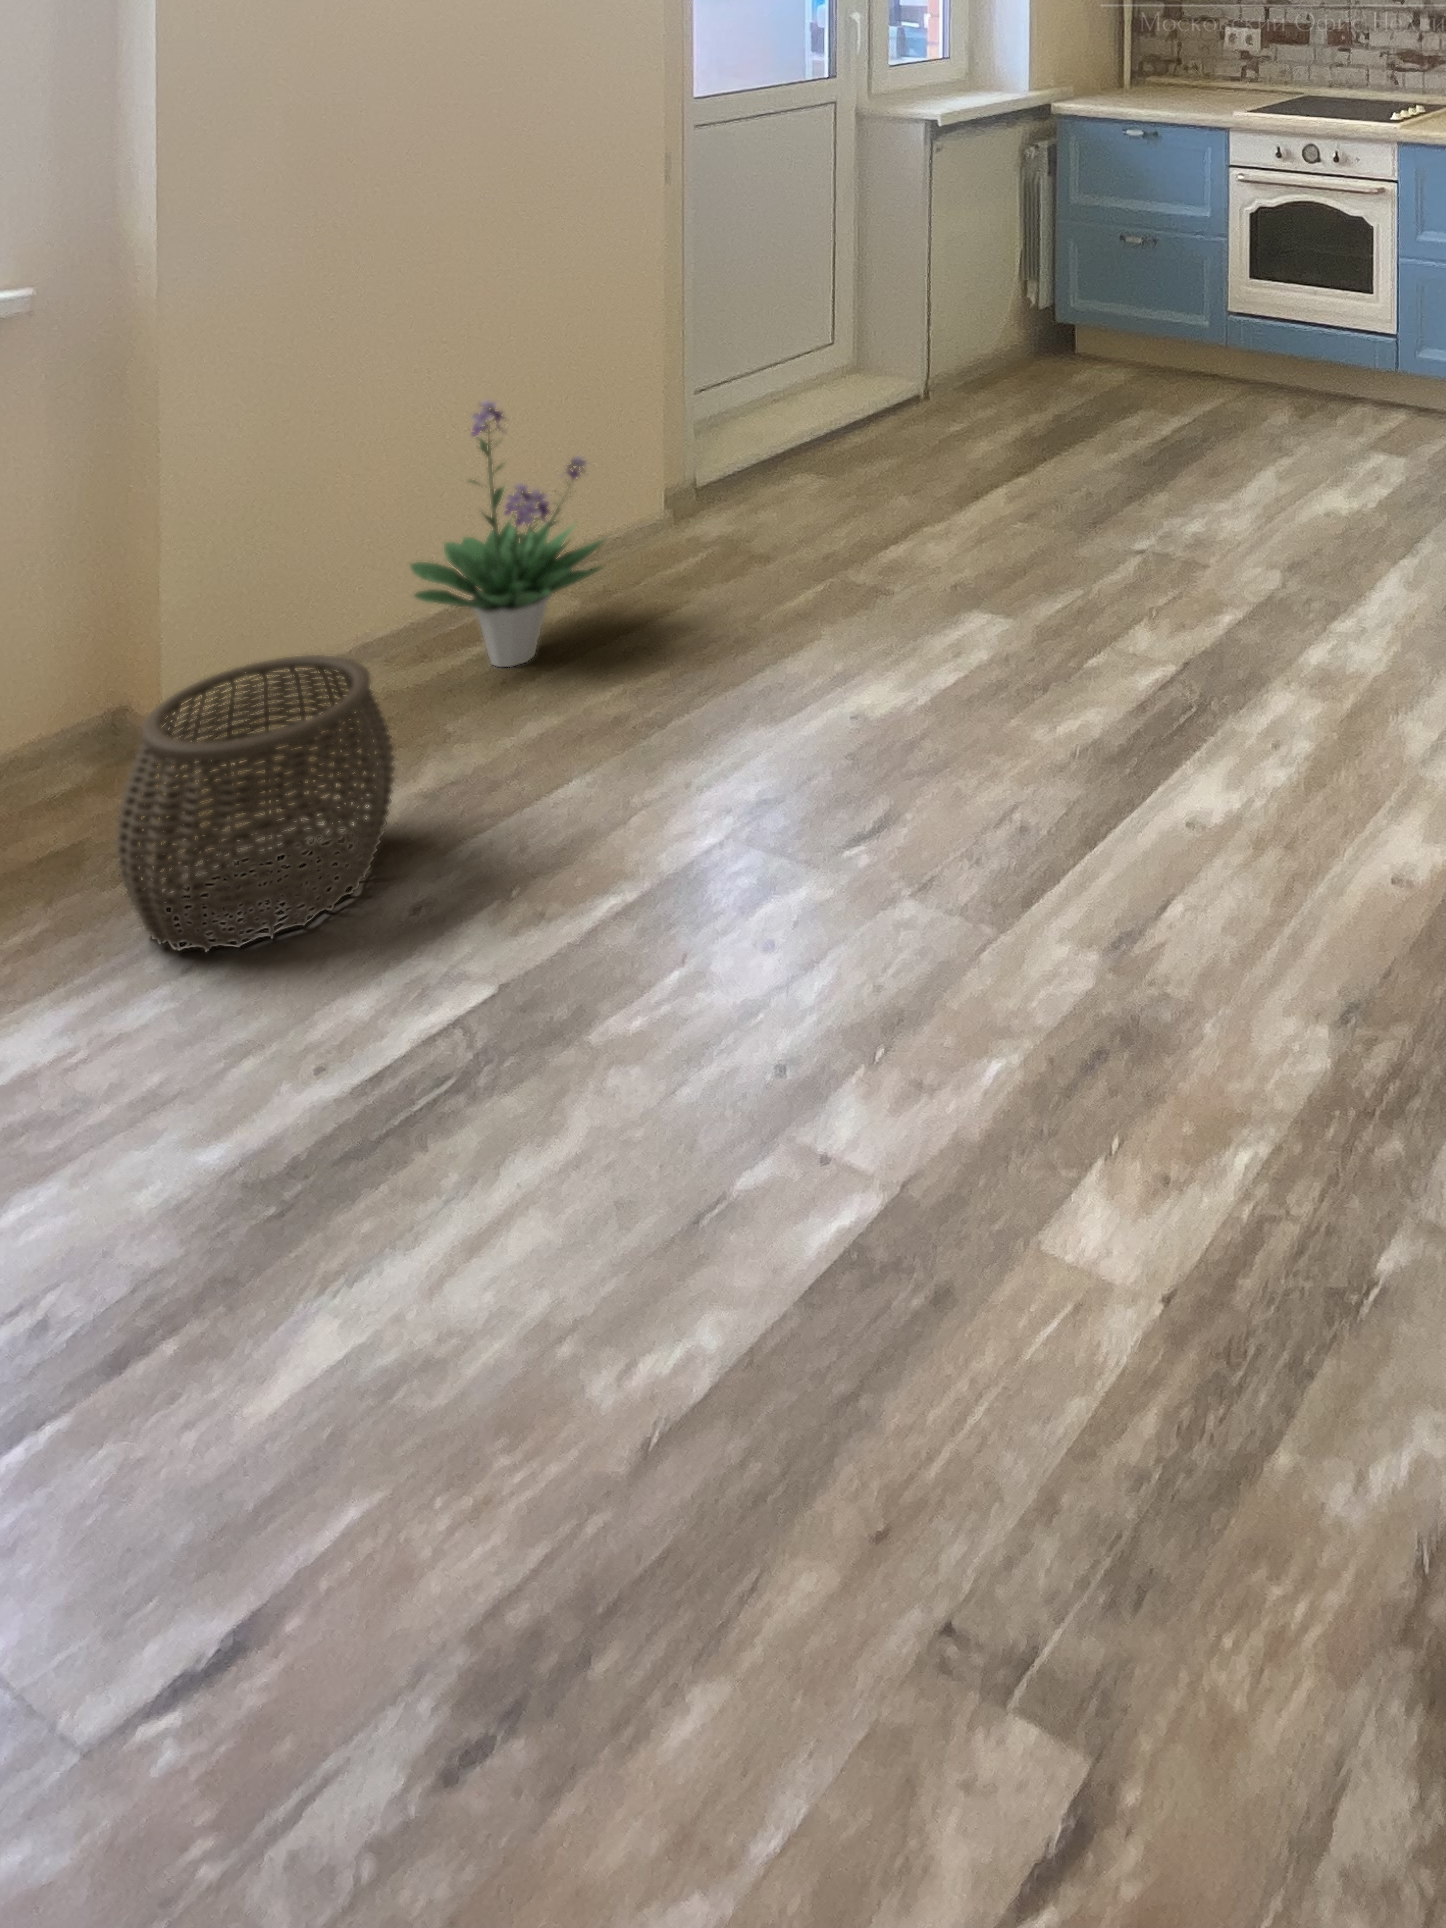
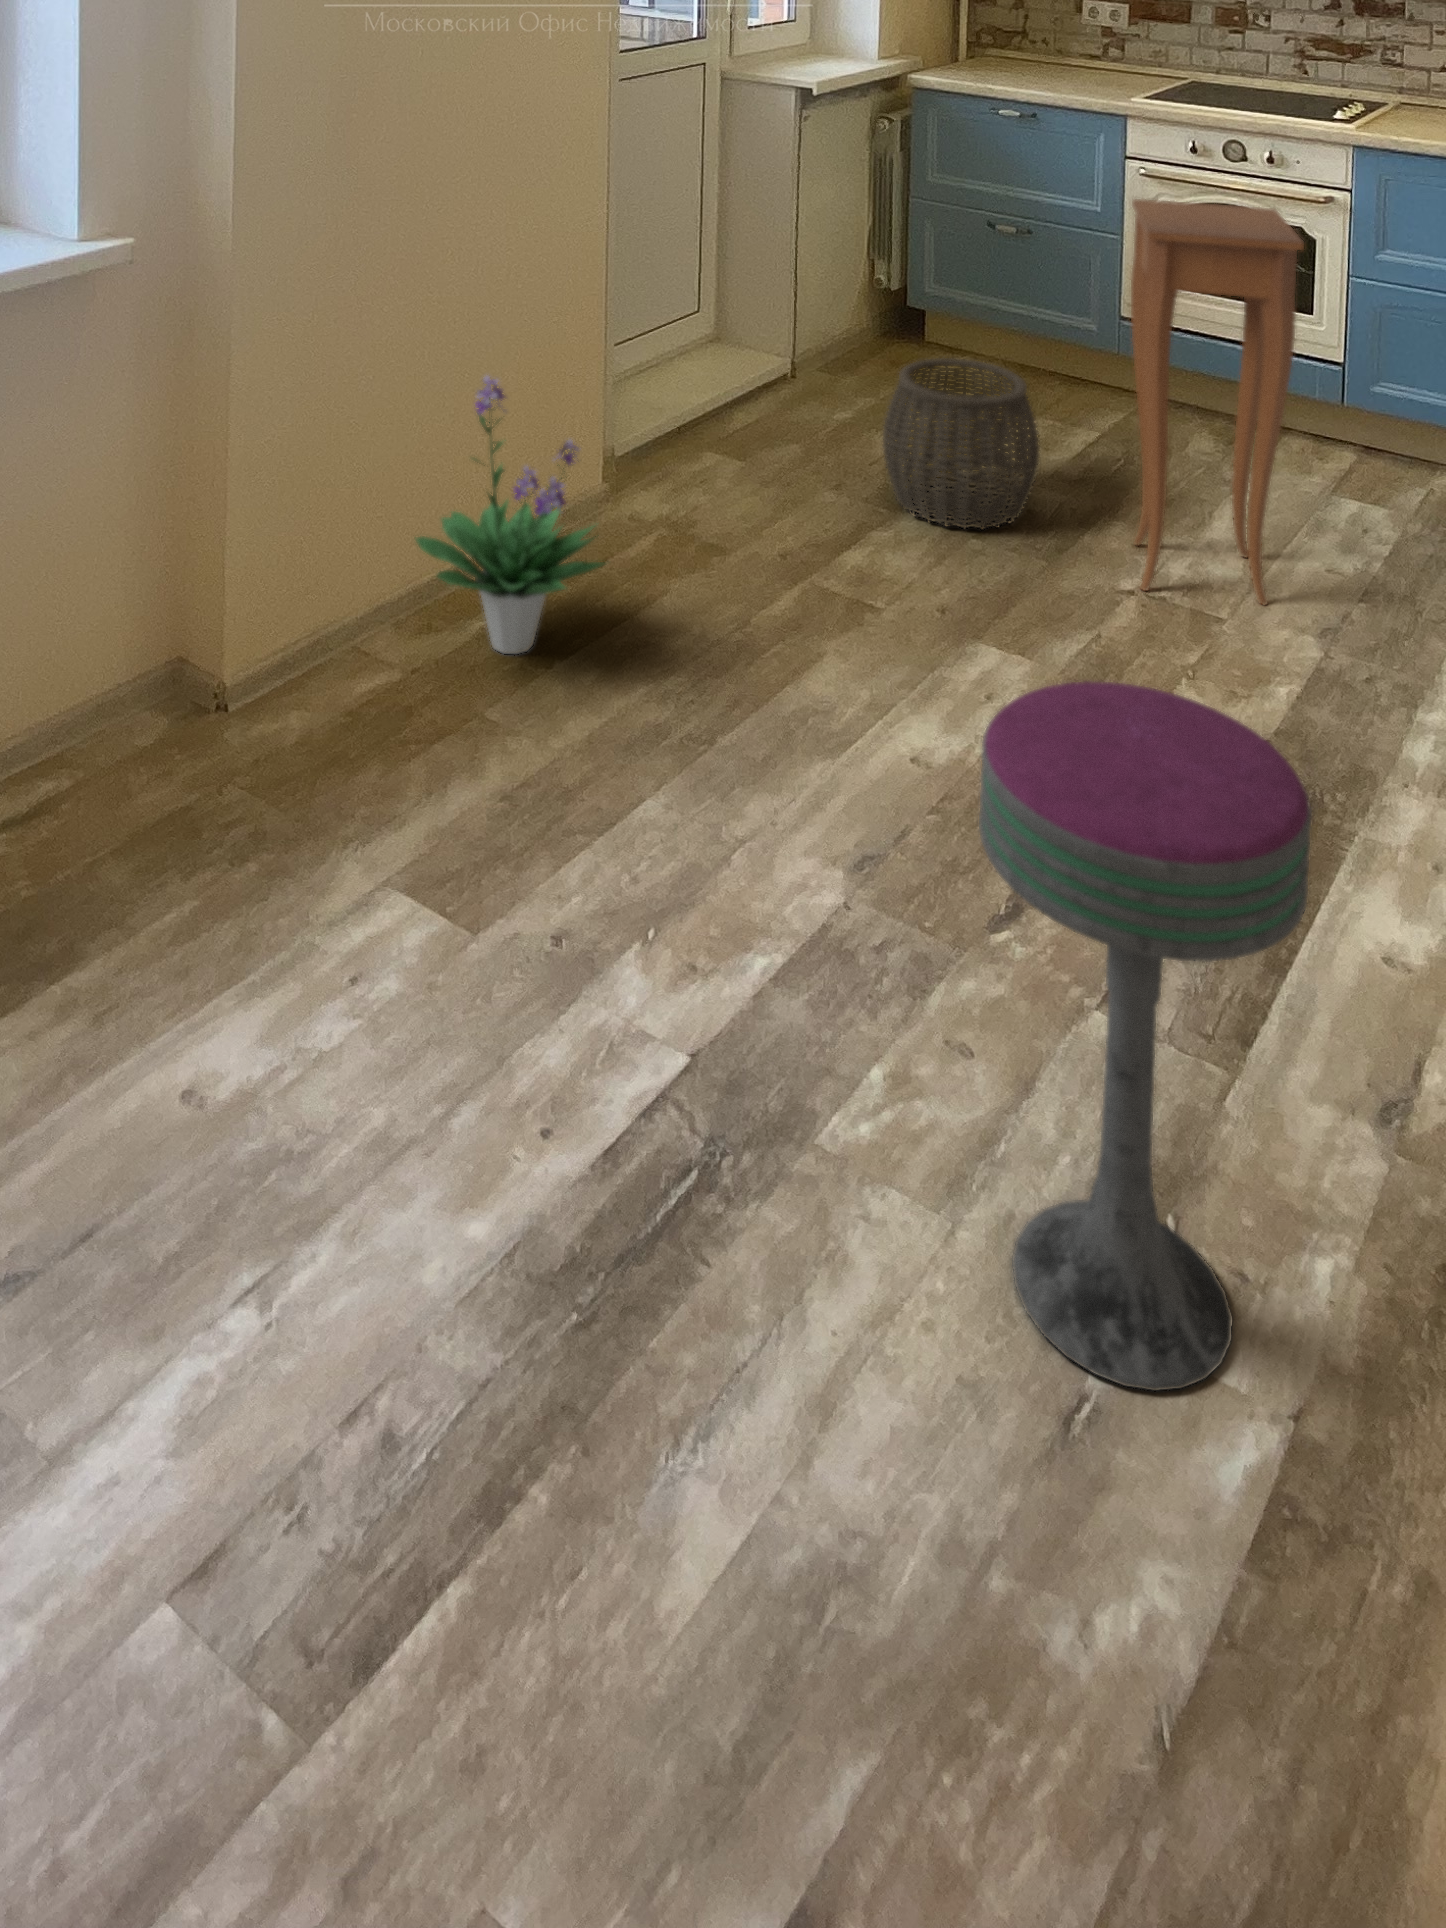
side table: none [1145,199,1283,553] -> present [1131,199,1304,605]
bar stool: none [664,587,940,1175] -> present [979,682,1312,1391]
woven basket: present [116,655,395,952] -> present [883,358,1040,529]

